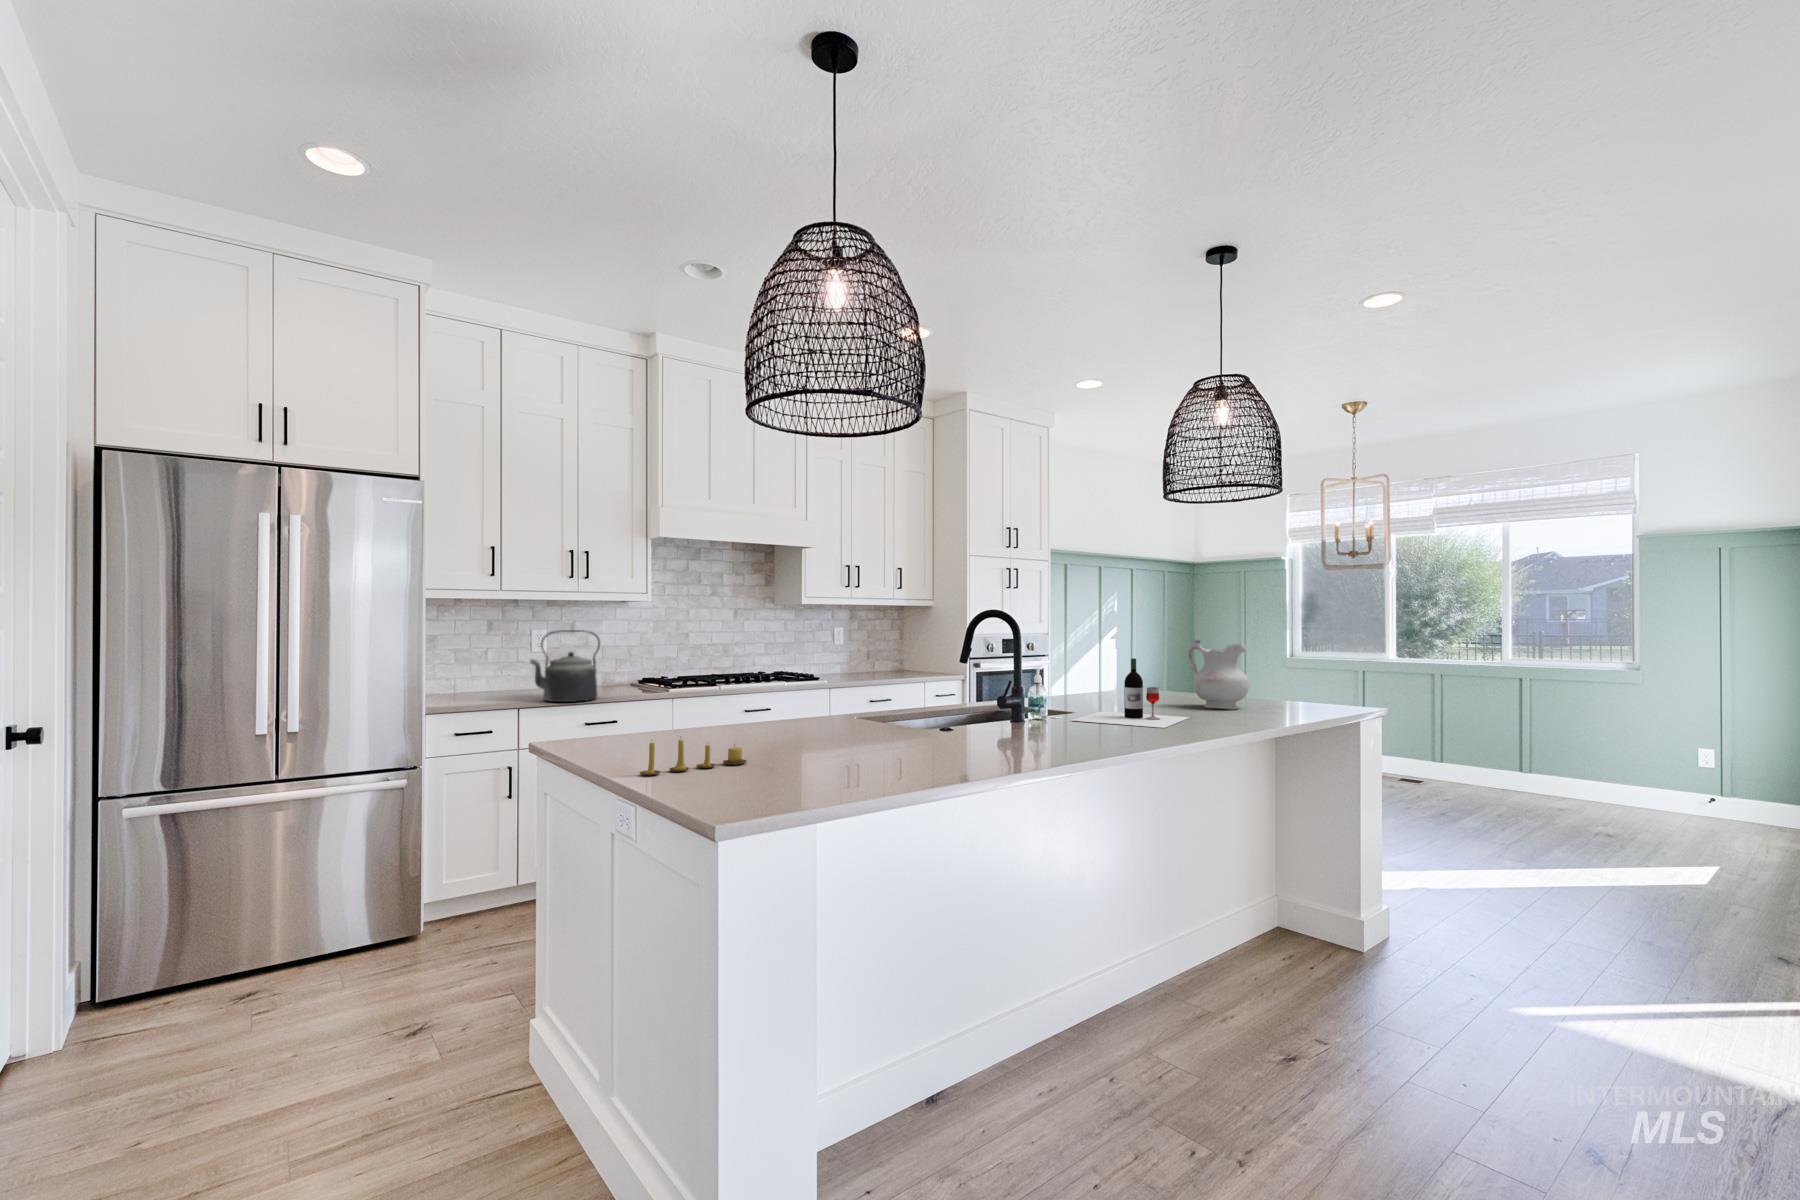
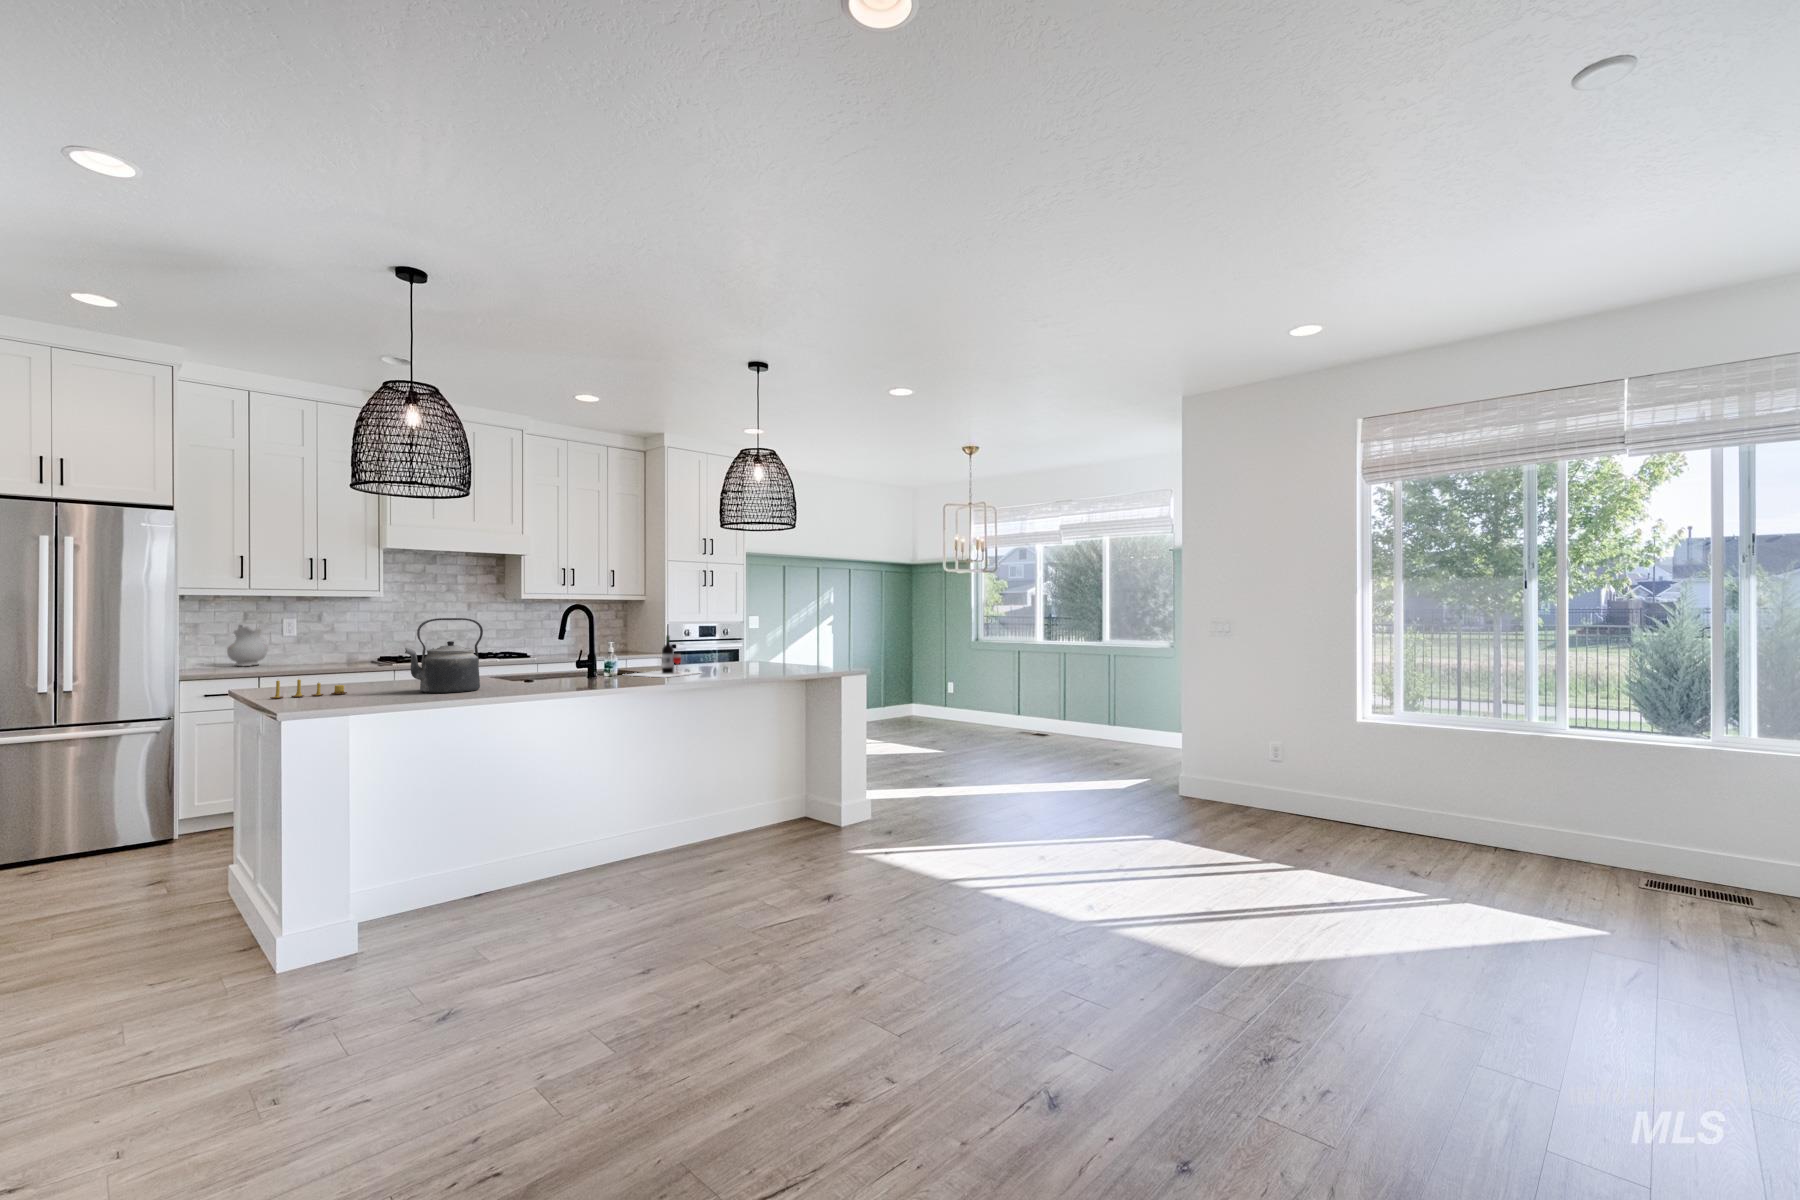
kettle: present [530,630,600,702] -> present [405,618,483,693]
ceramic pitcher: present [1187,639,1249,709] -> present [227,625,267,666]

